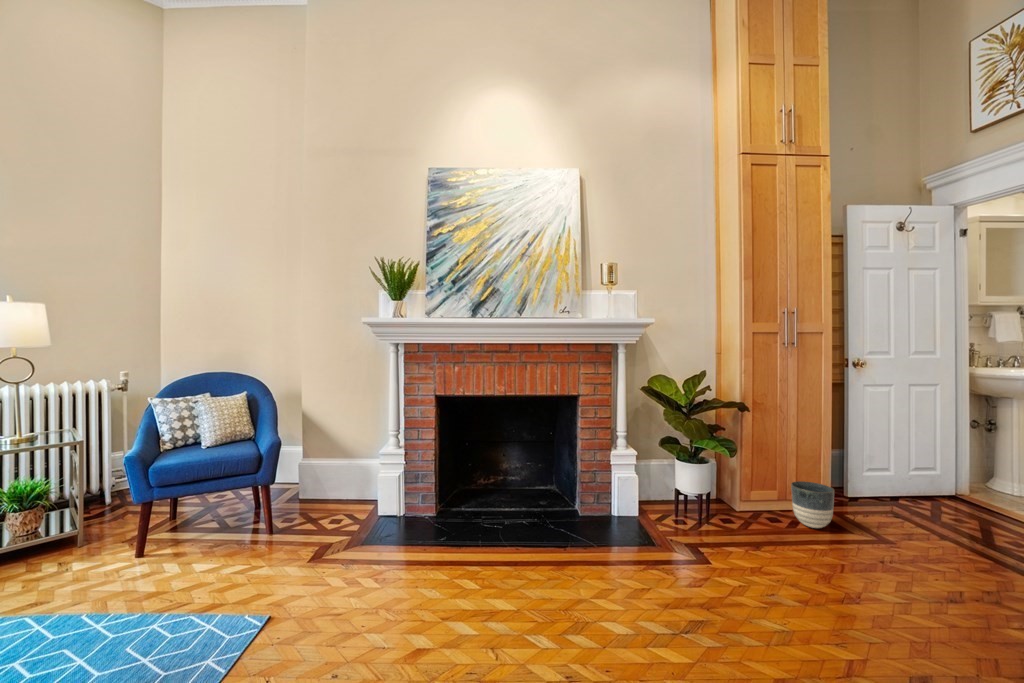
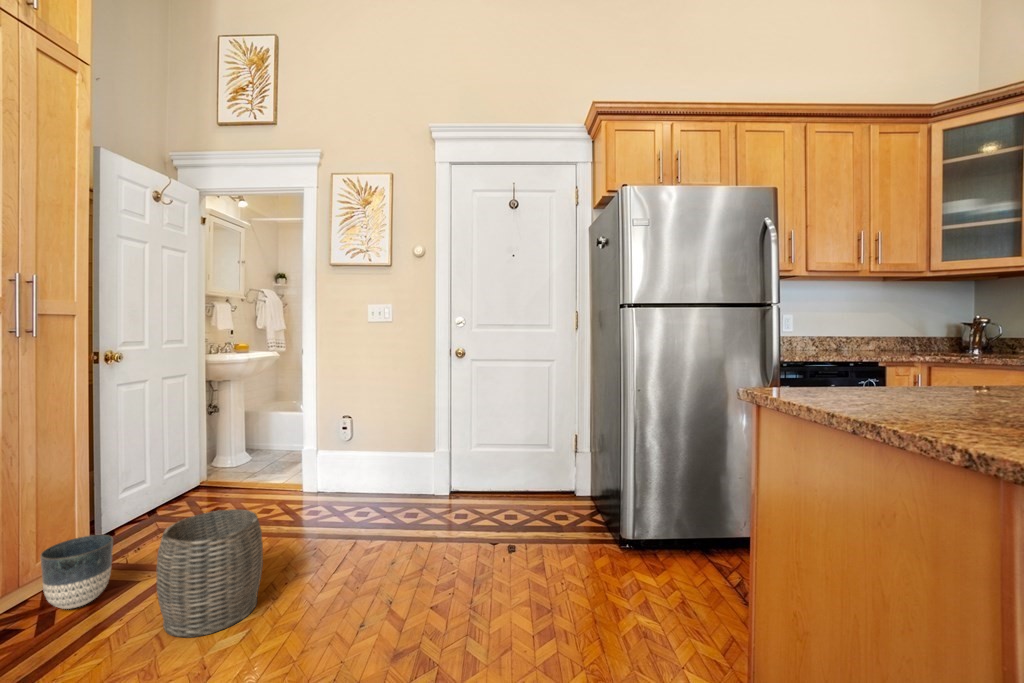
woven basket: none [845,491,944,596] -> present [157,509,263,637]

